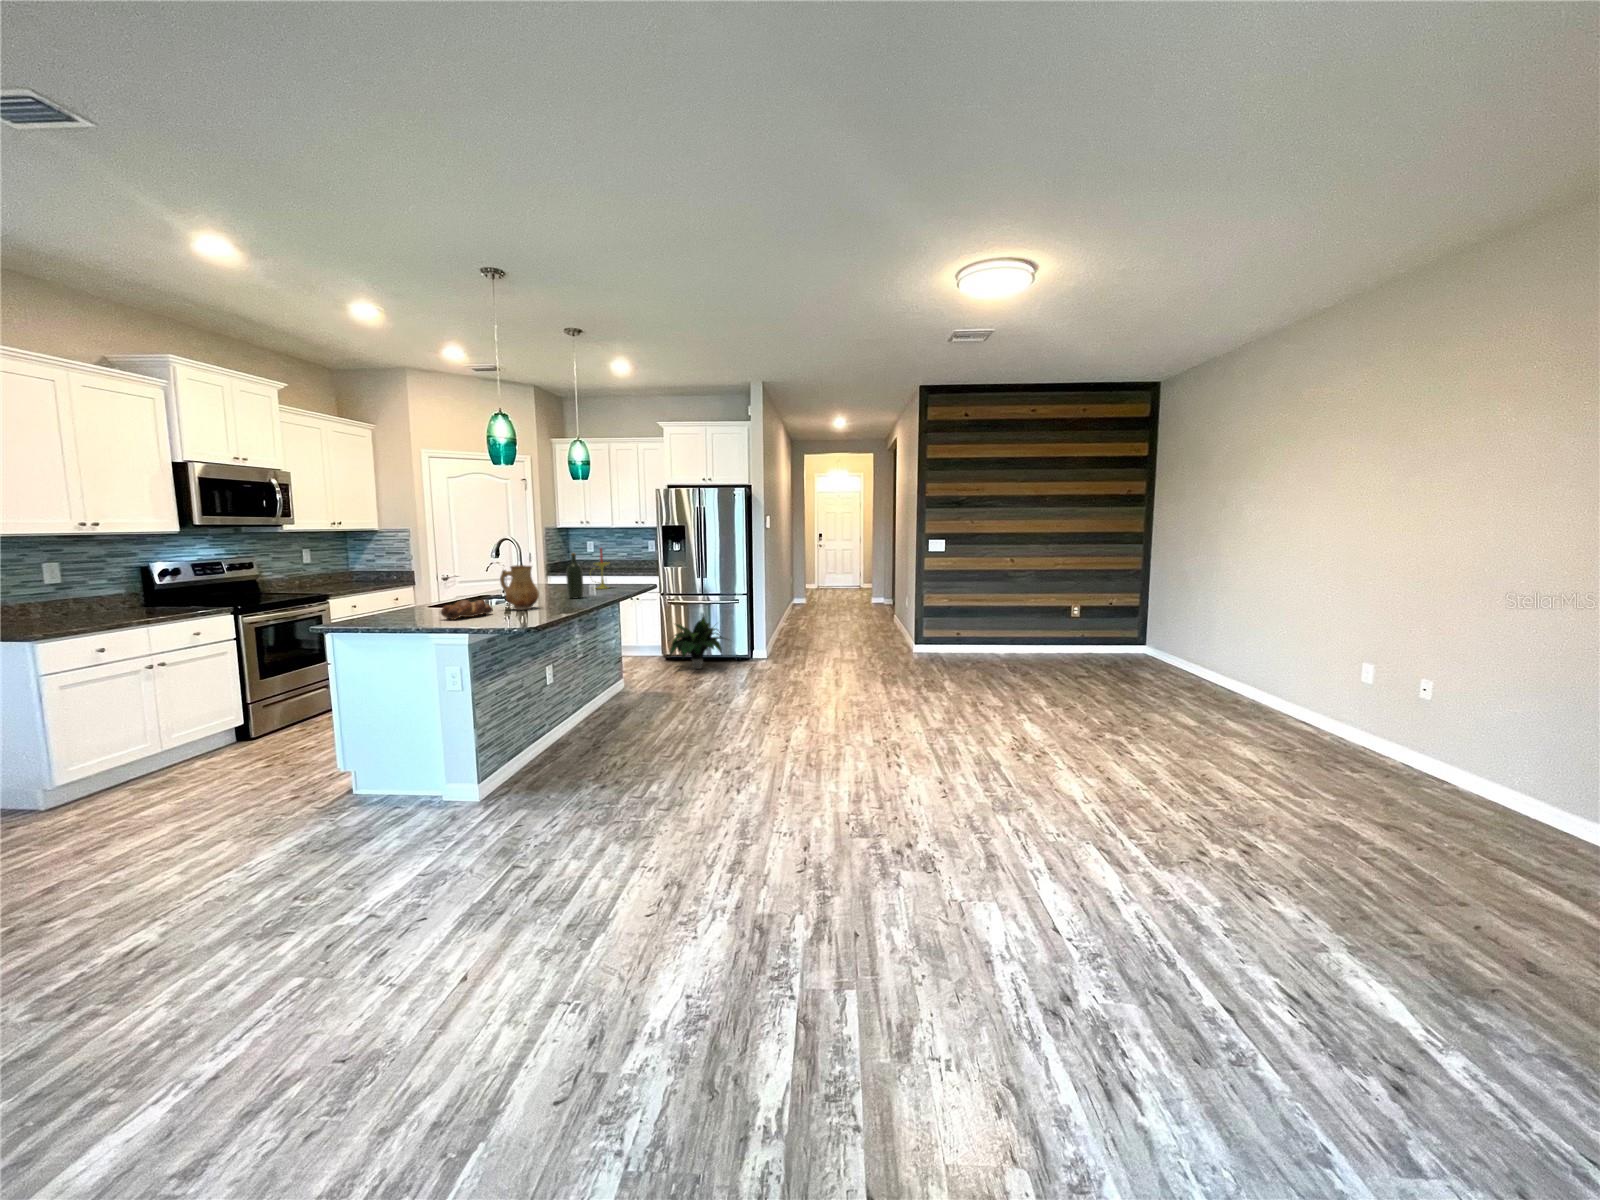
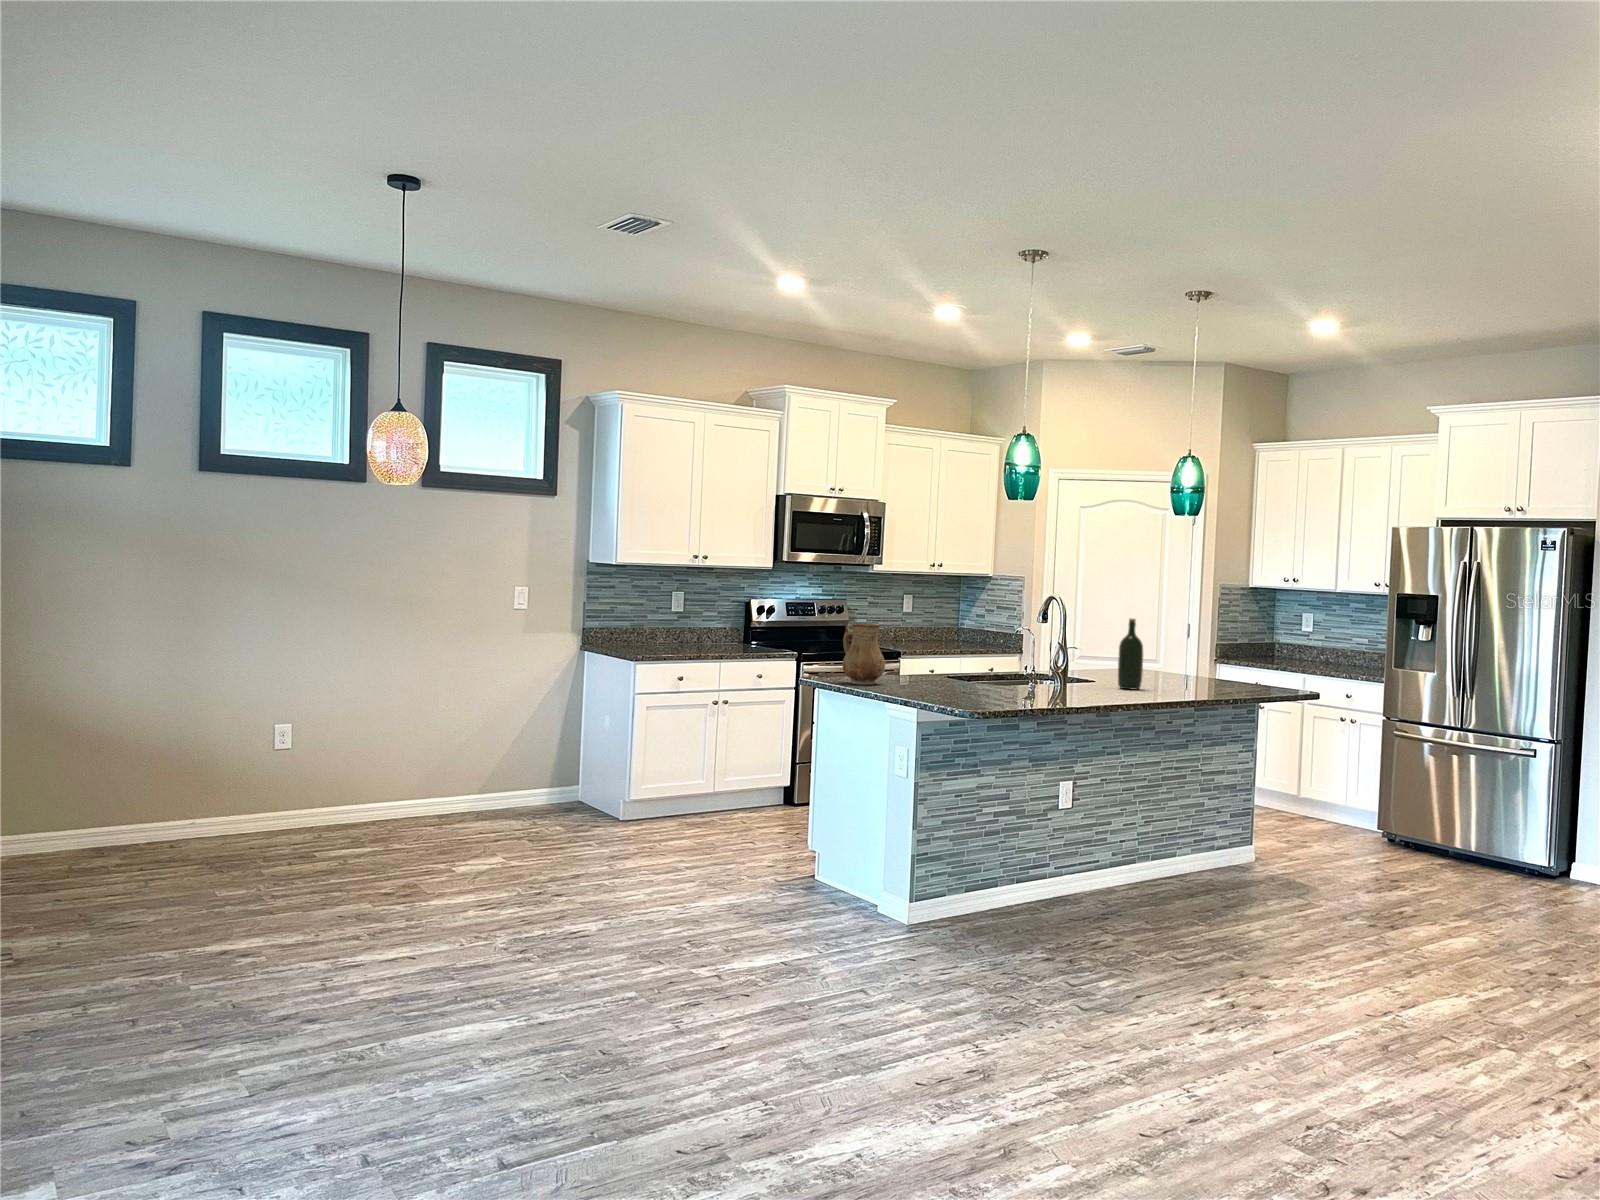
candle: present [594,548,609,589] -> none [1195,615,1231,685]
ceramic pitcher: present [500,565,539,610] -> present [842,623,885,685]
bread loaf: present [440,600,493,619] -> none [913,666,978,689]
potted plant: present [669,617,723,669] -> none [1370,769,1524,874]

